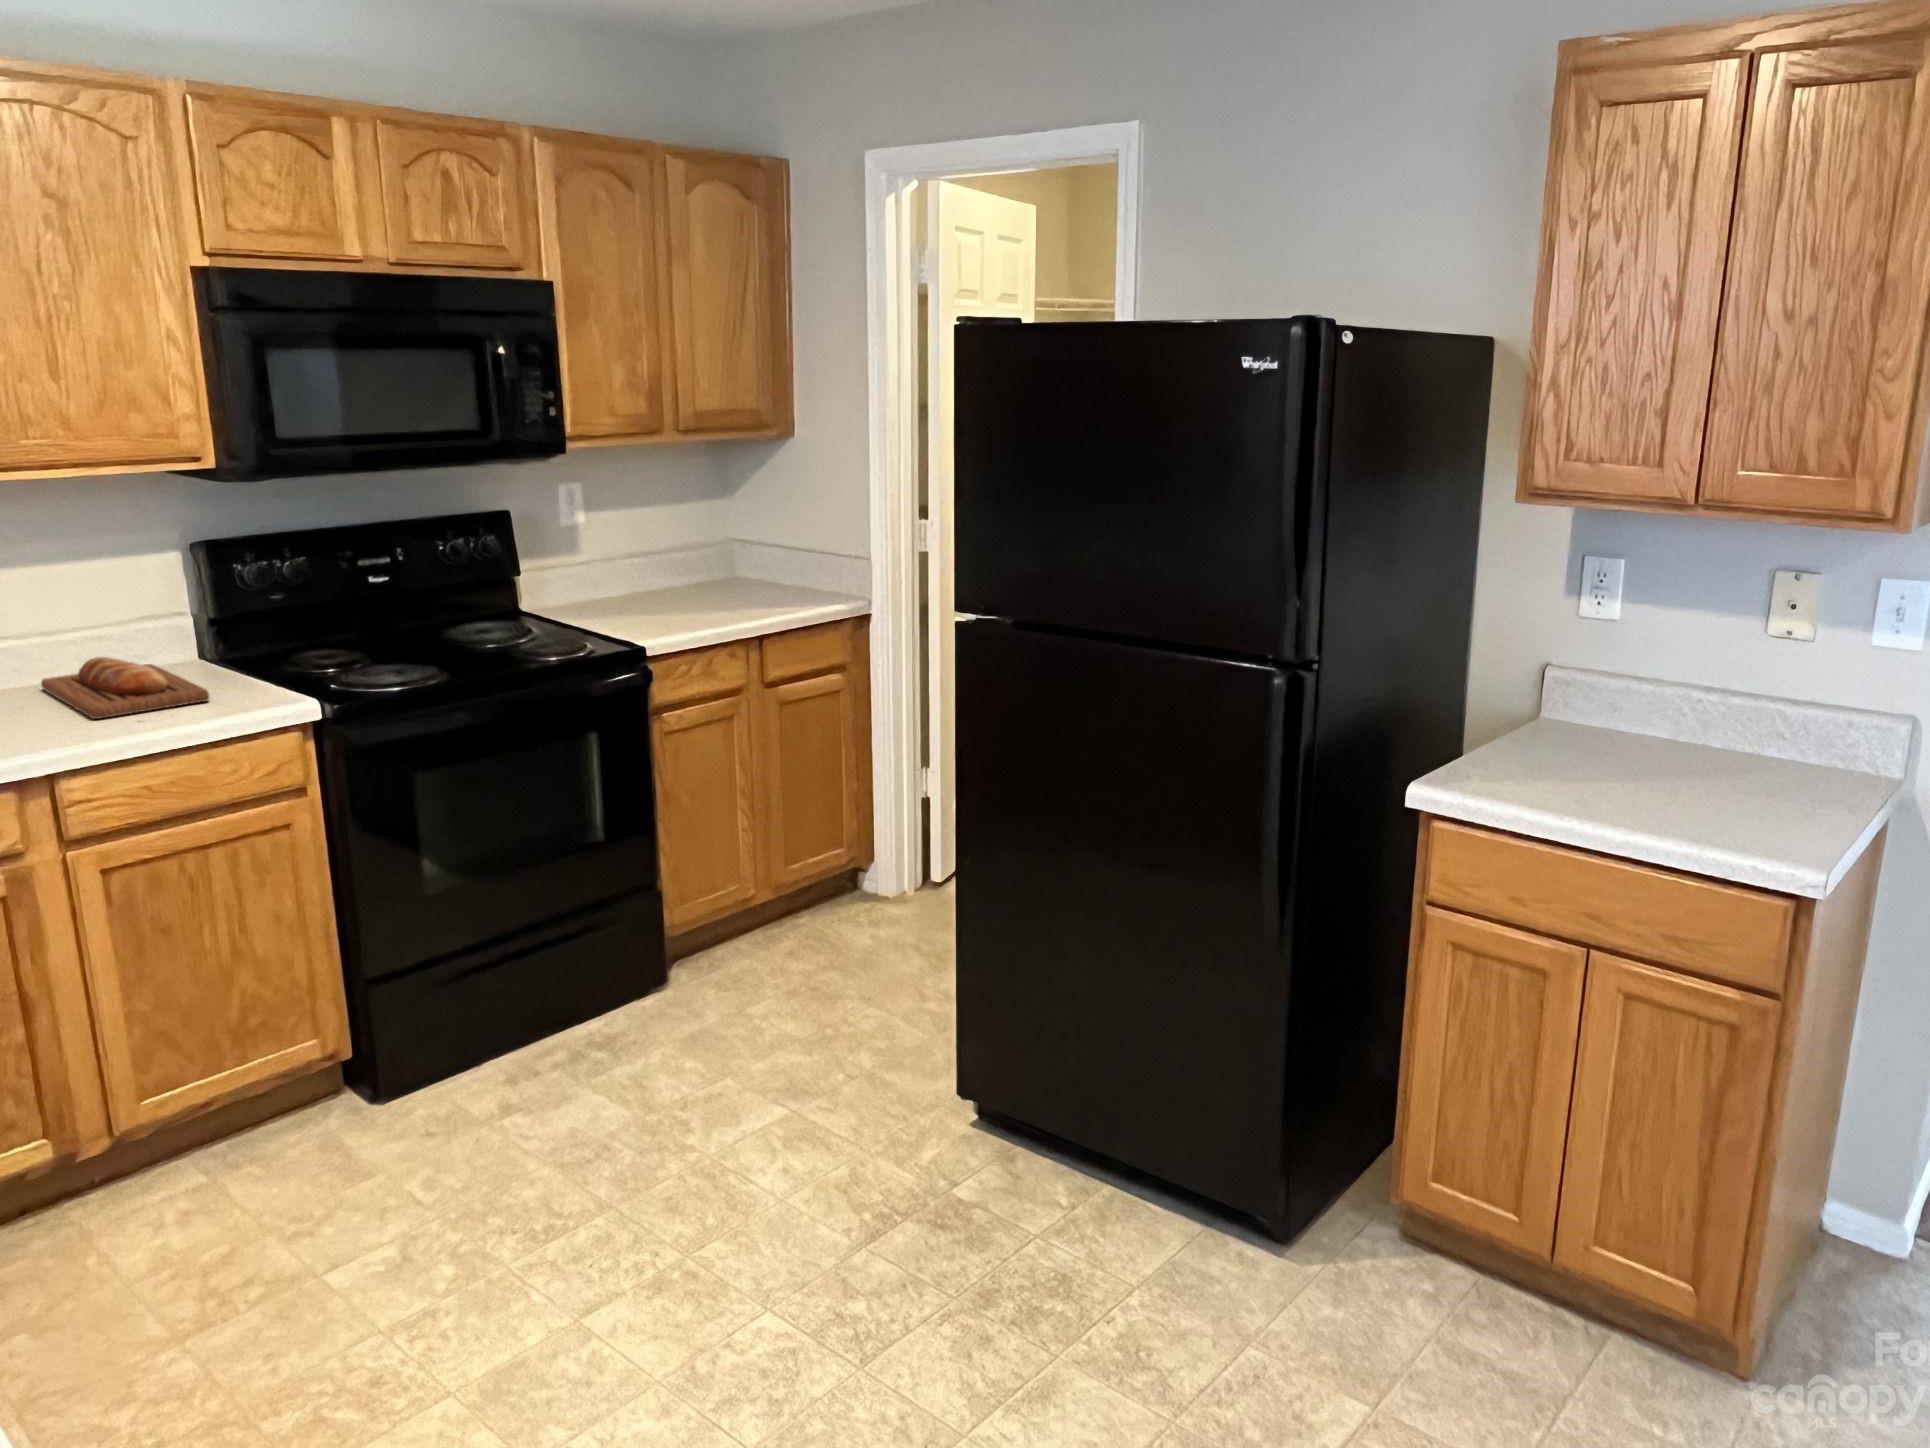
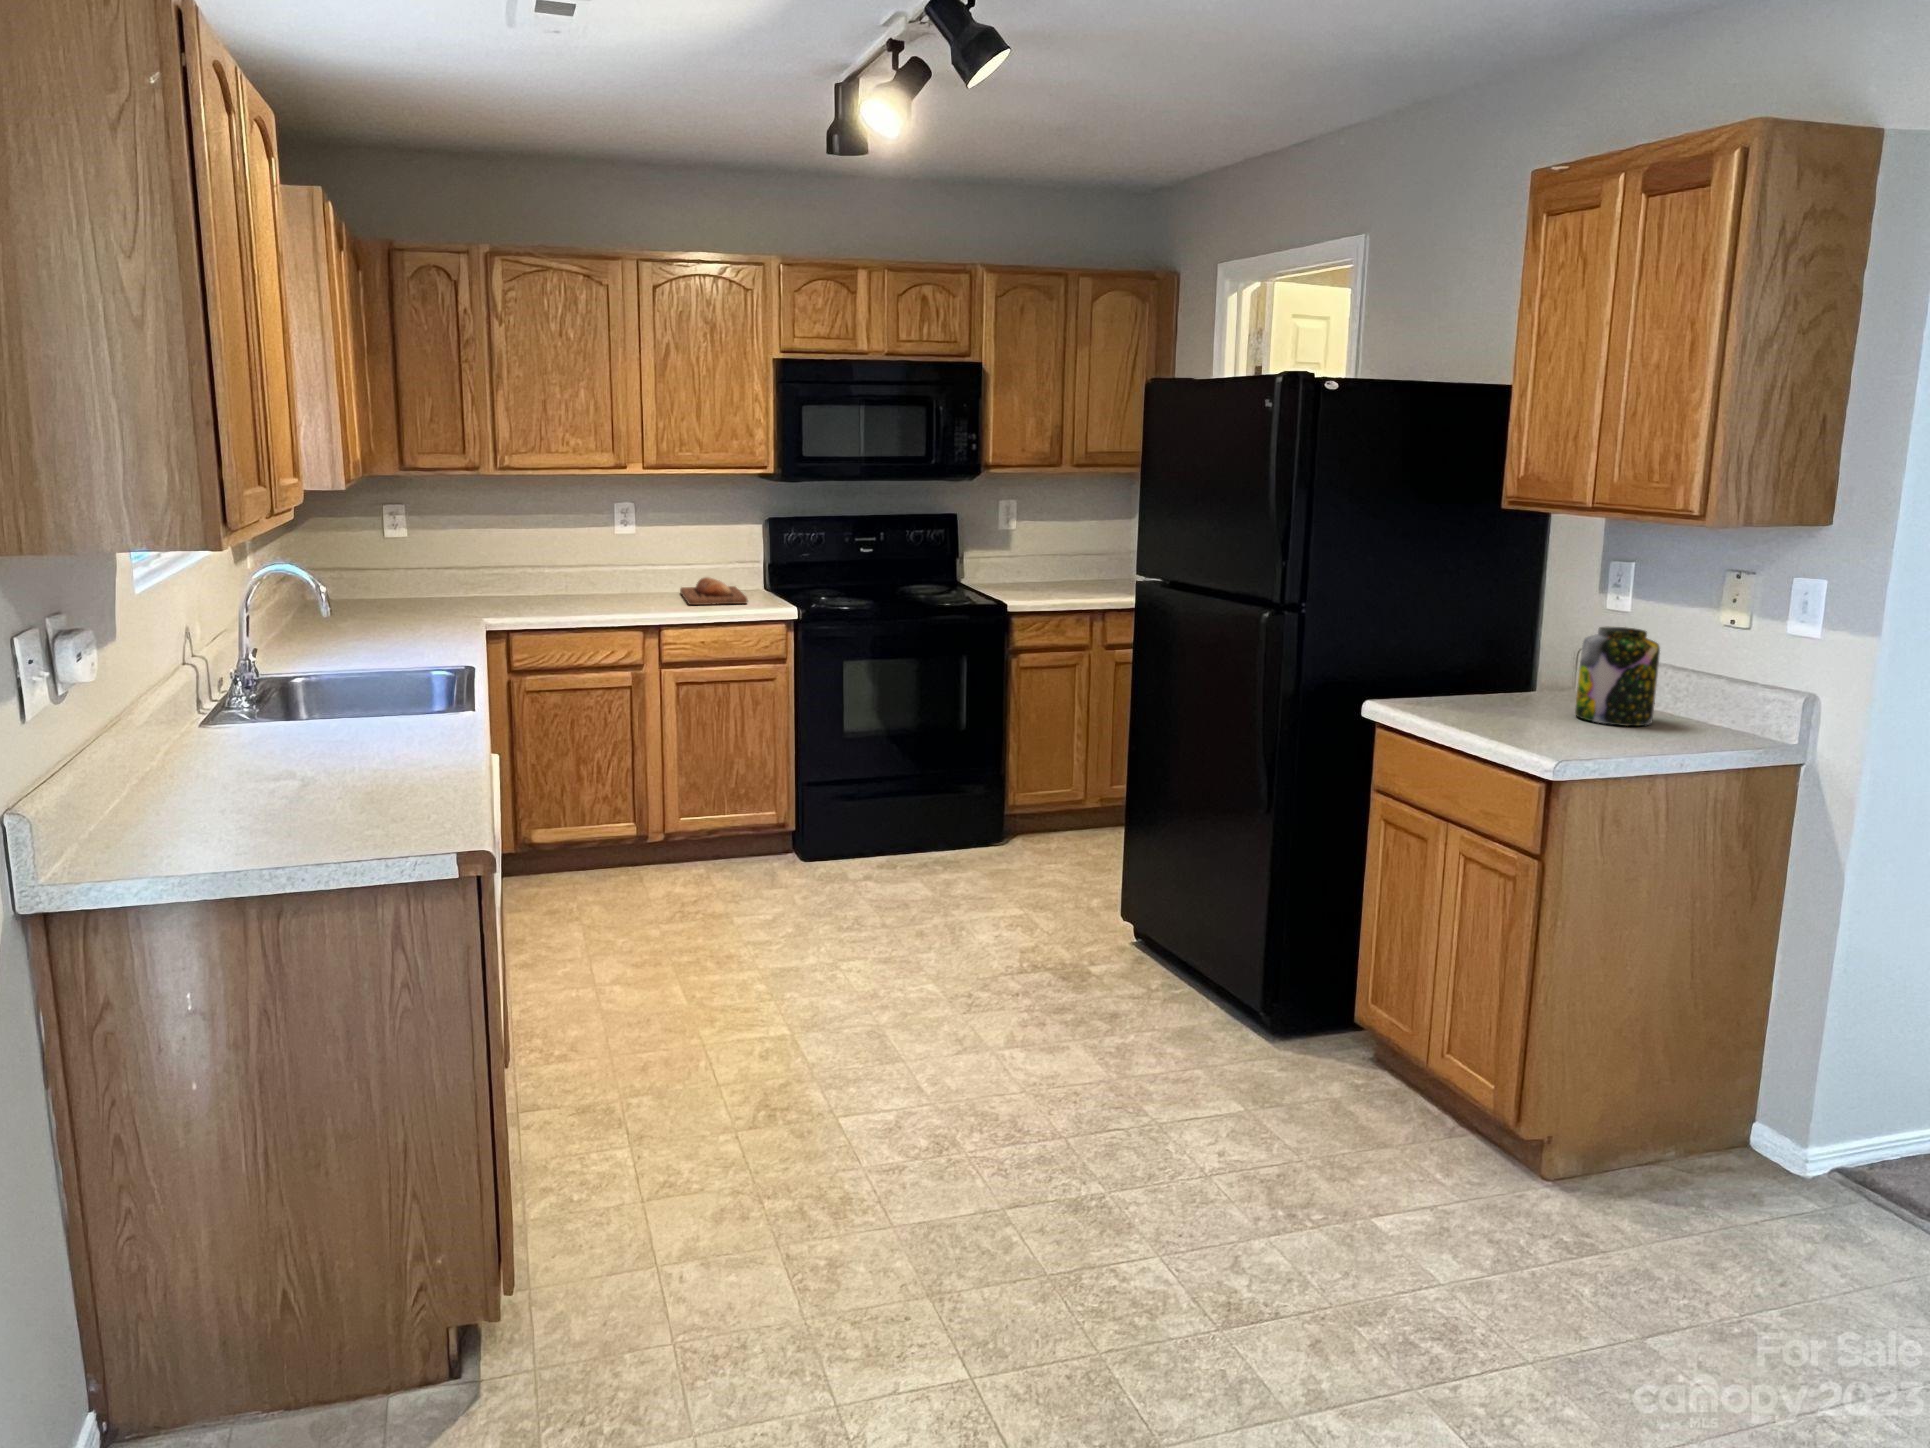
jar: none [1616,646,1722,773] -> present [1575,627,1660,726]

